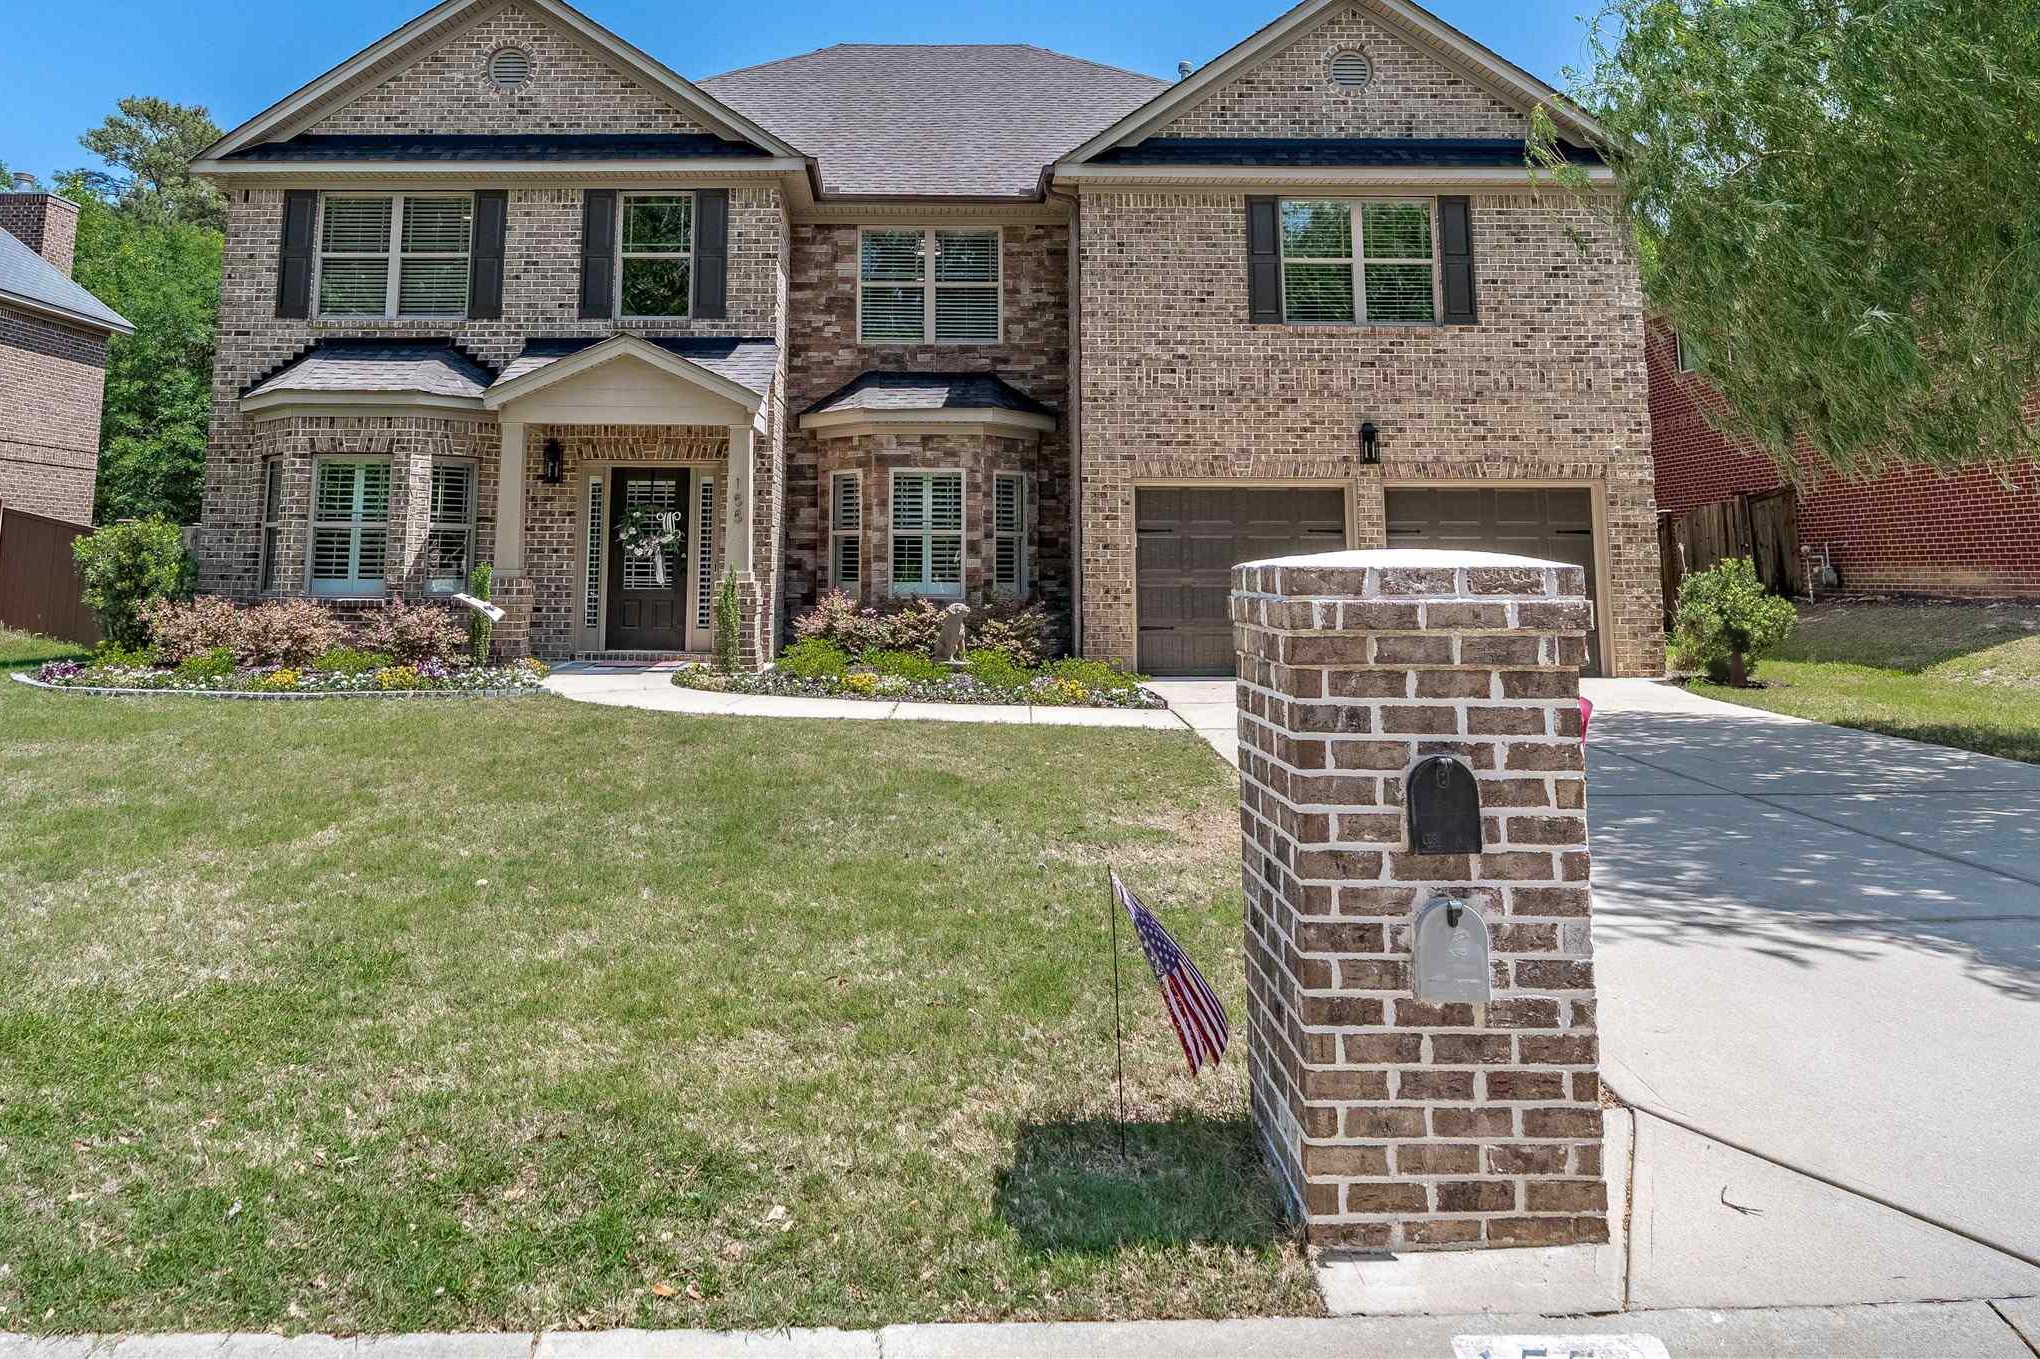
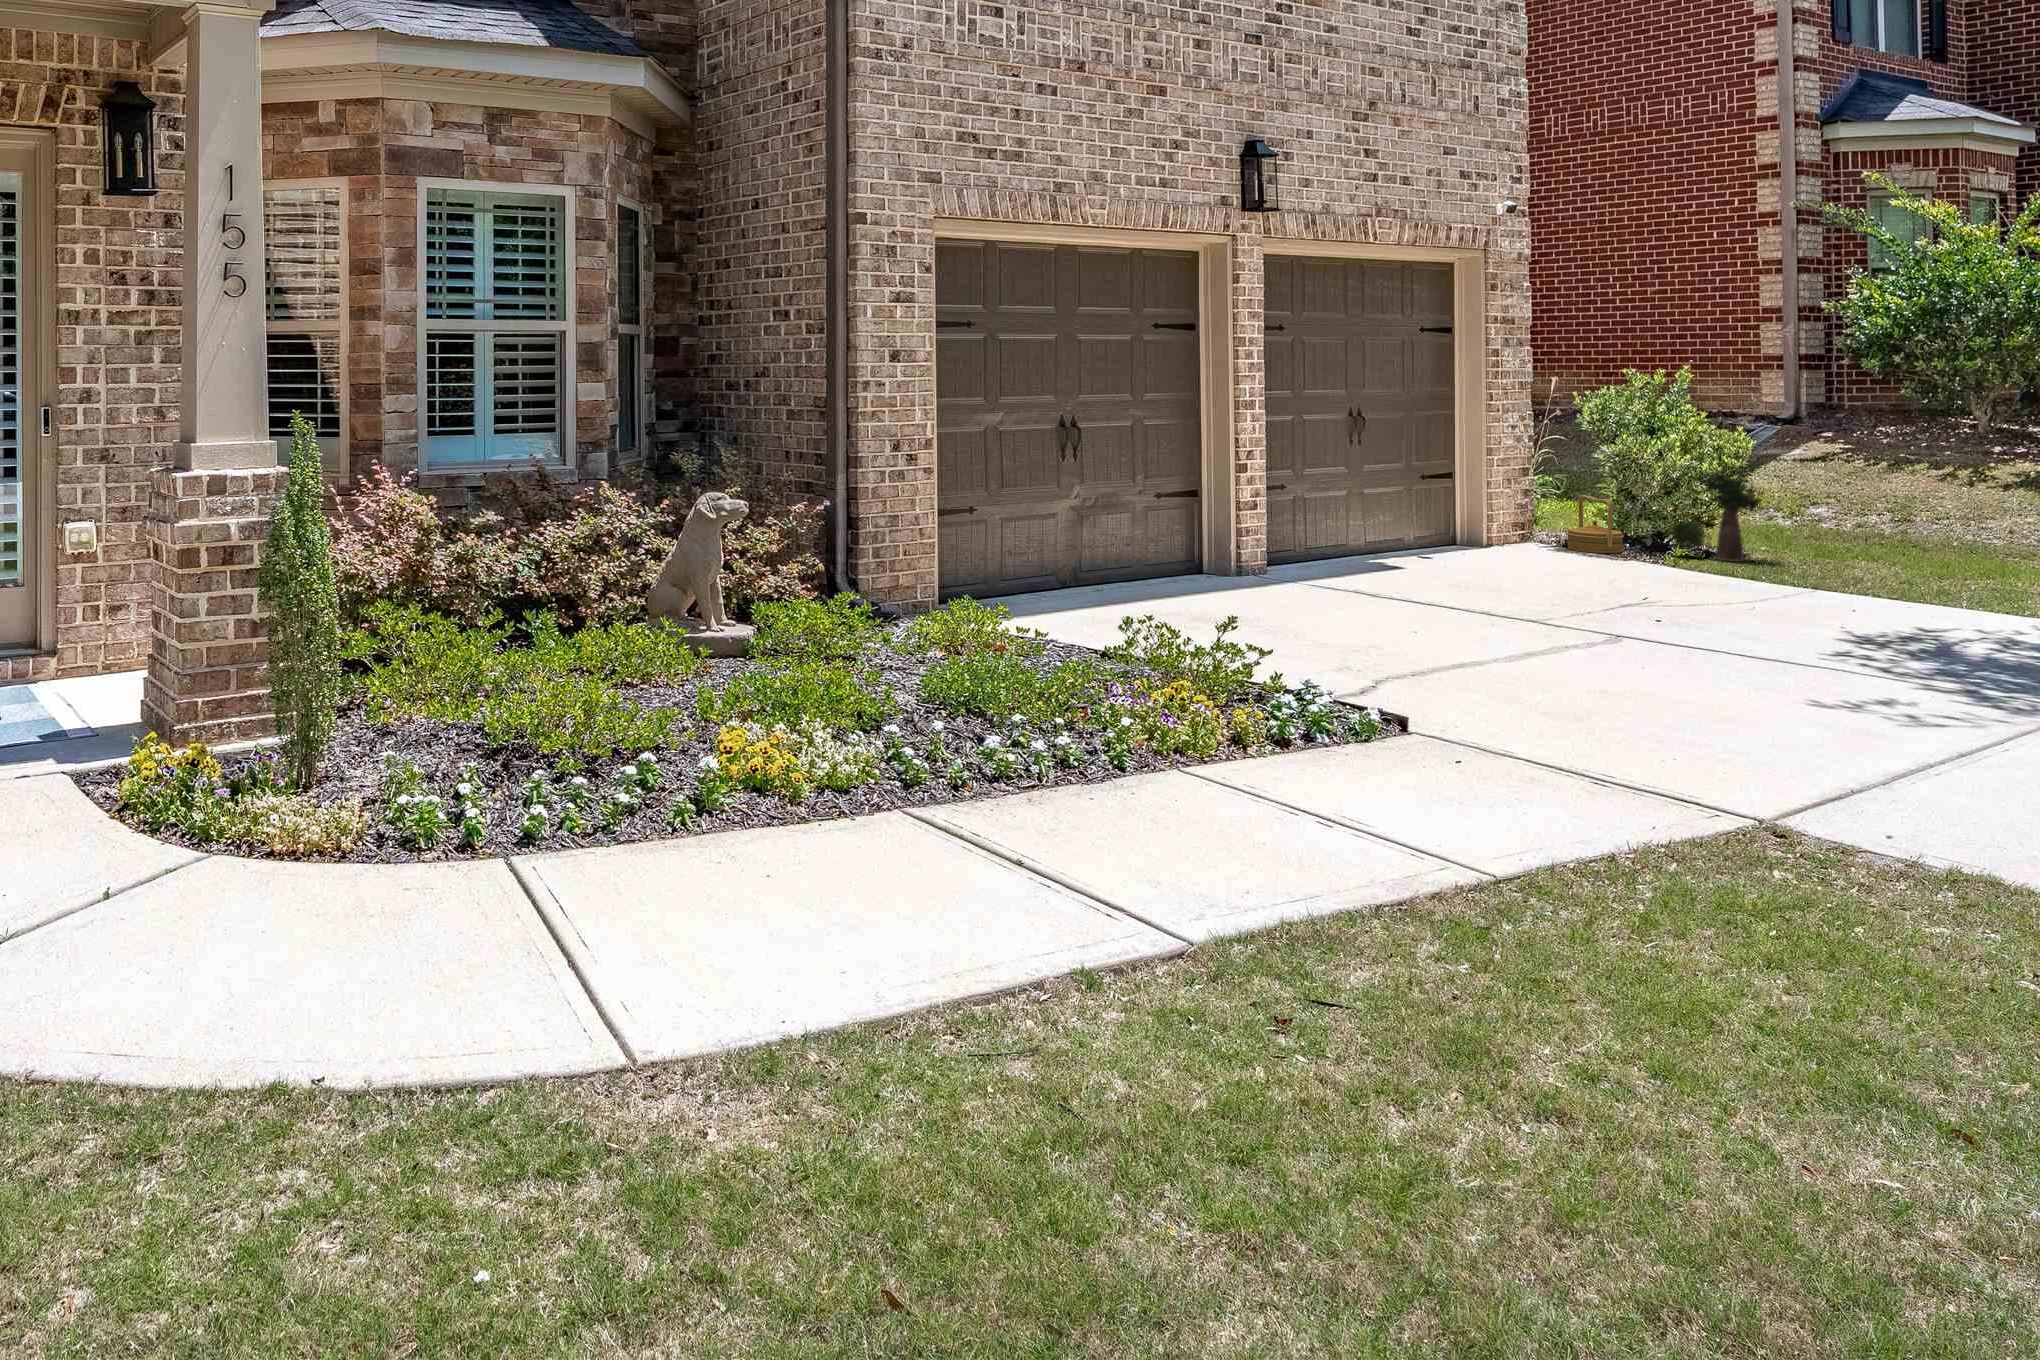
woven basket: none [1654,644,1691,682] -> present [1567,495,1624,553]

